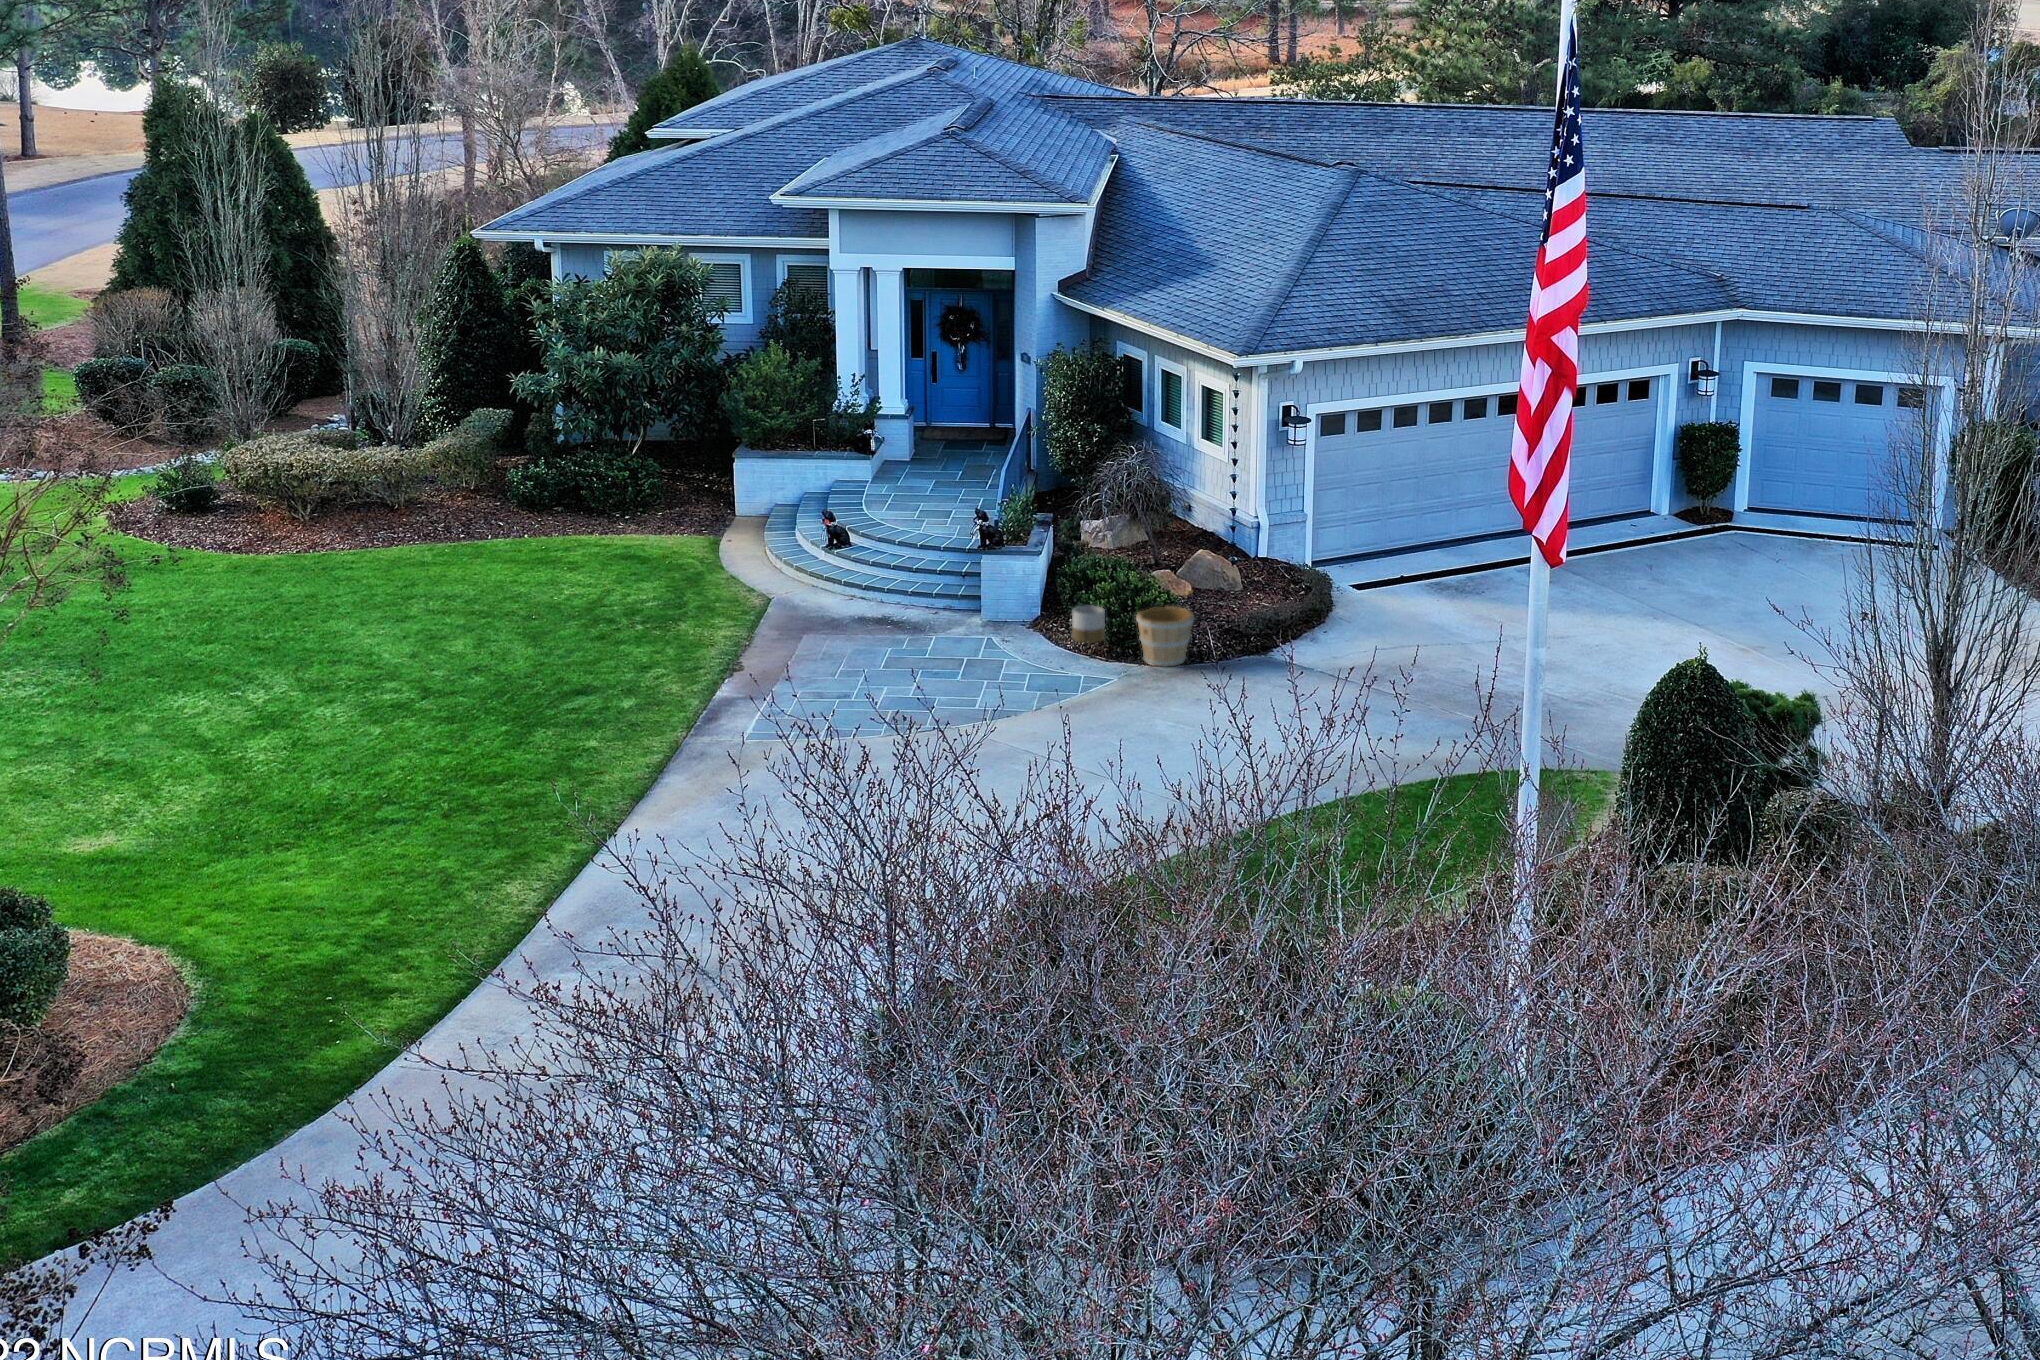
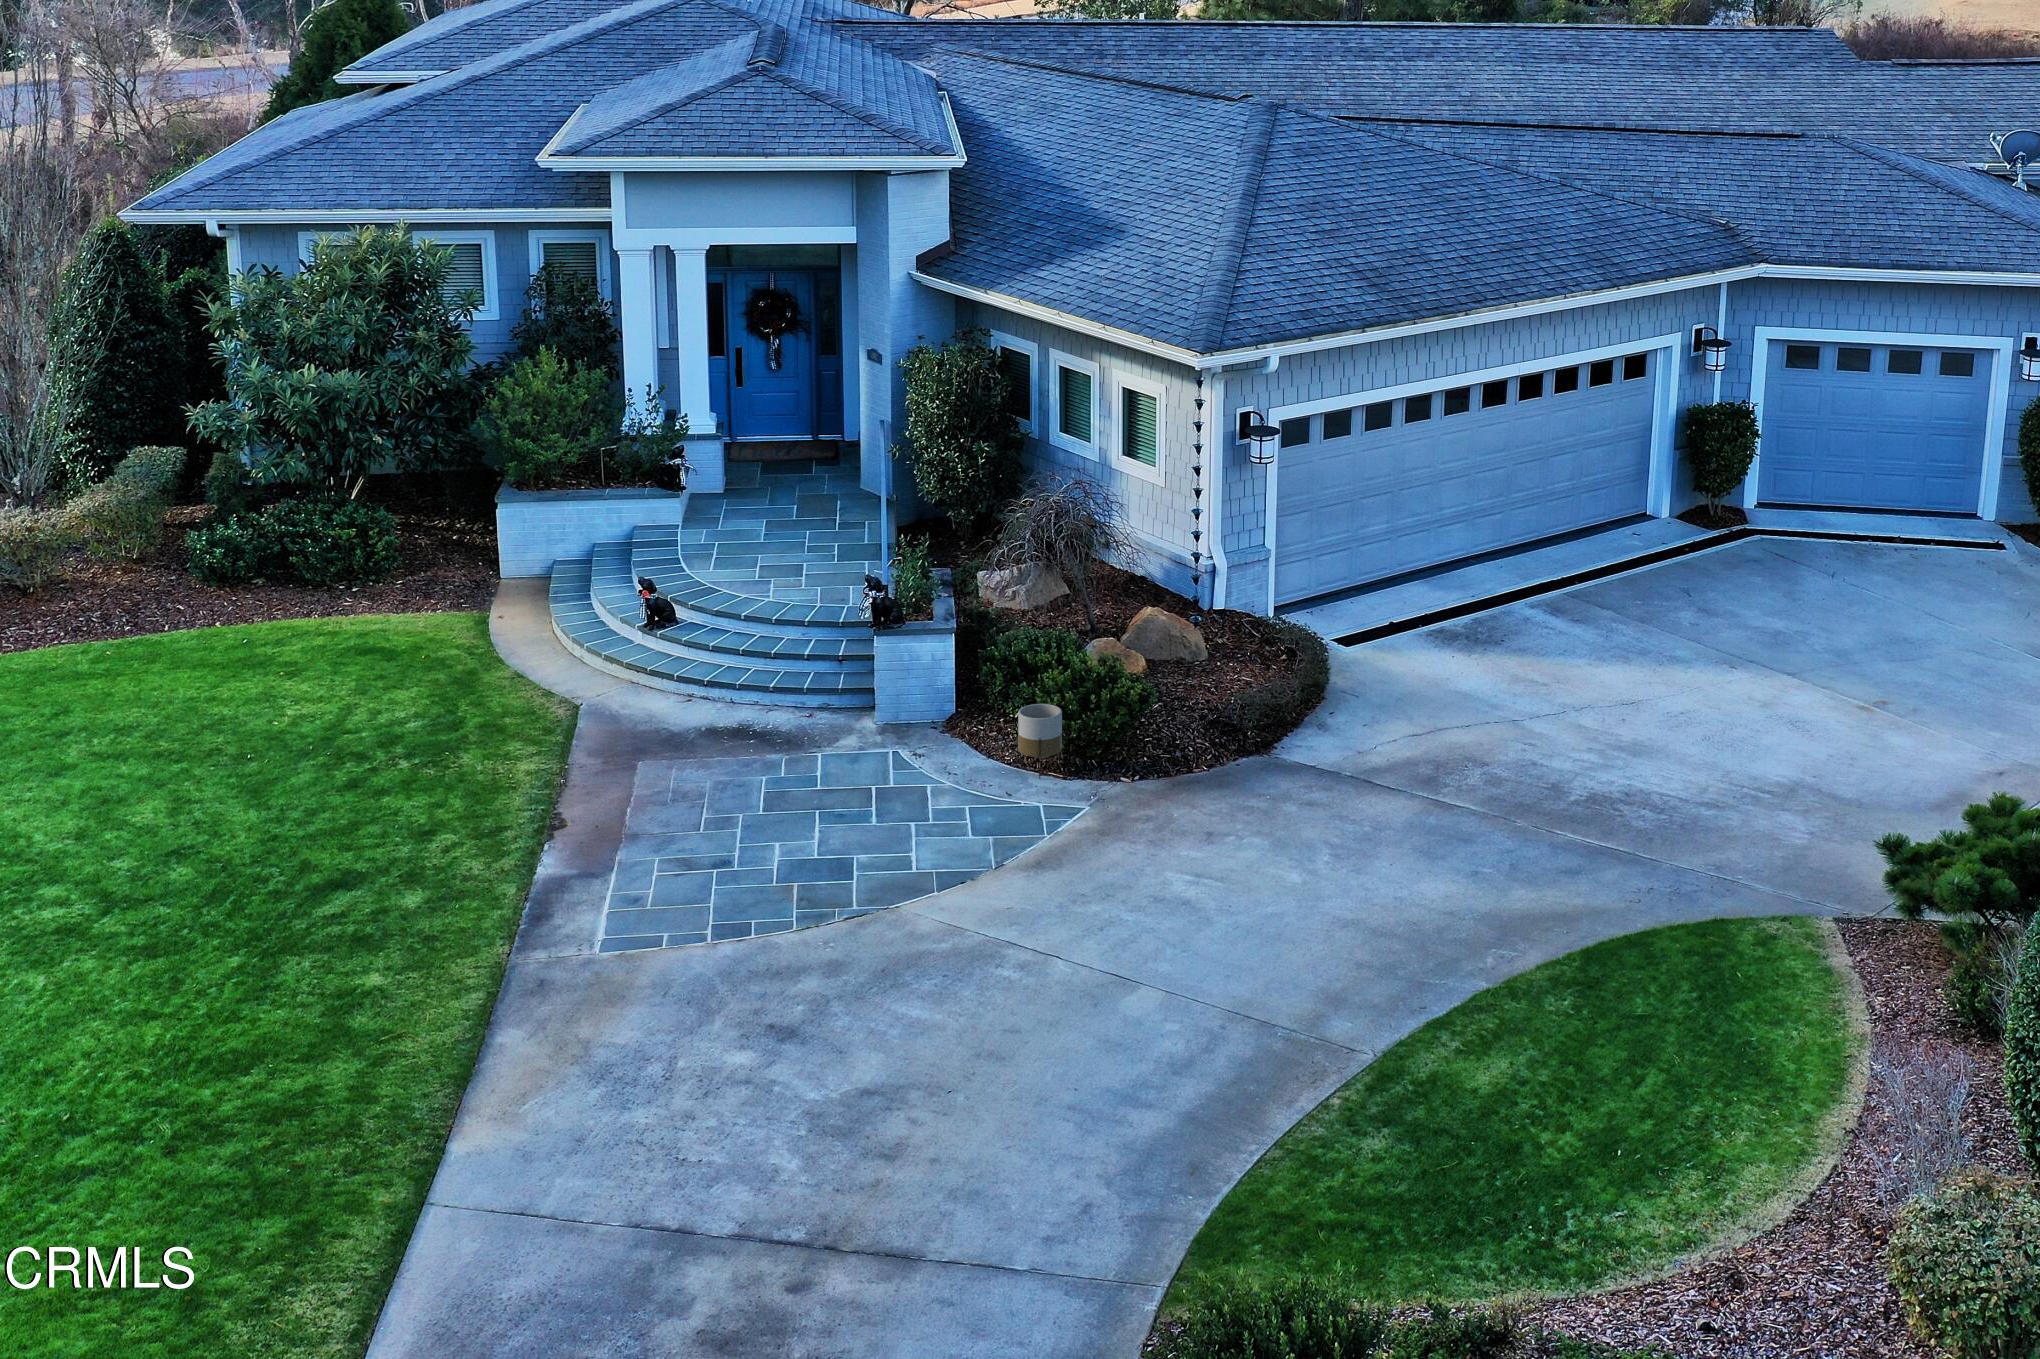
wooden bucket: present [1136,606,1194,666] -> none [1107,698,1184,784]

